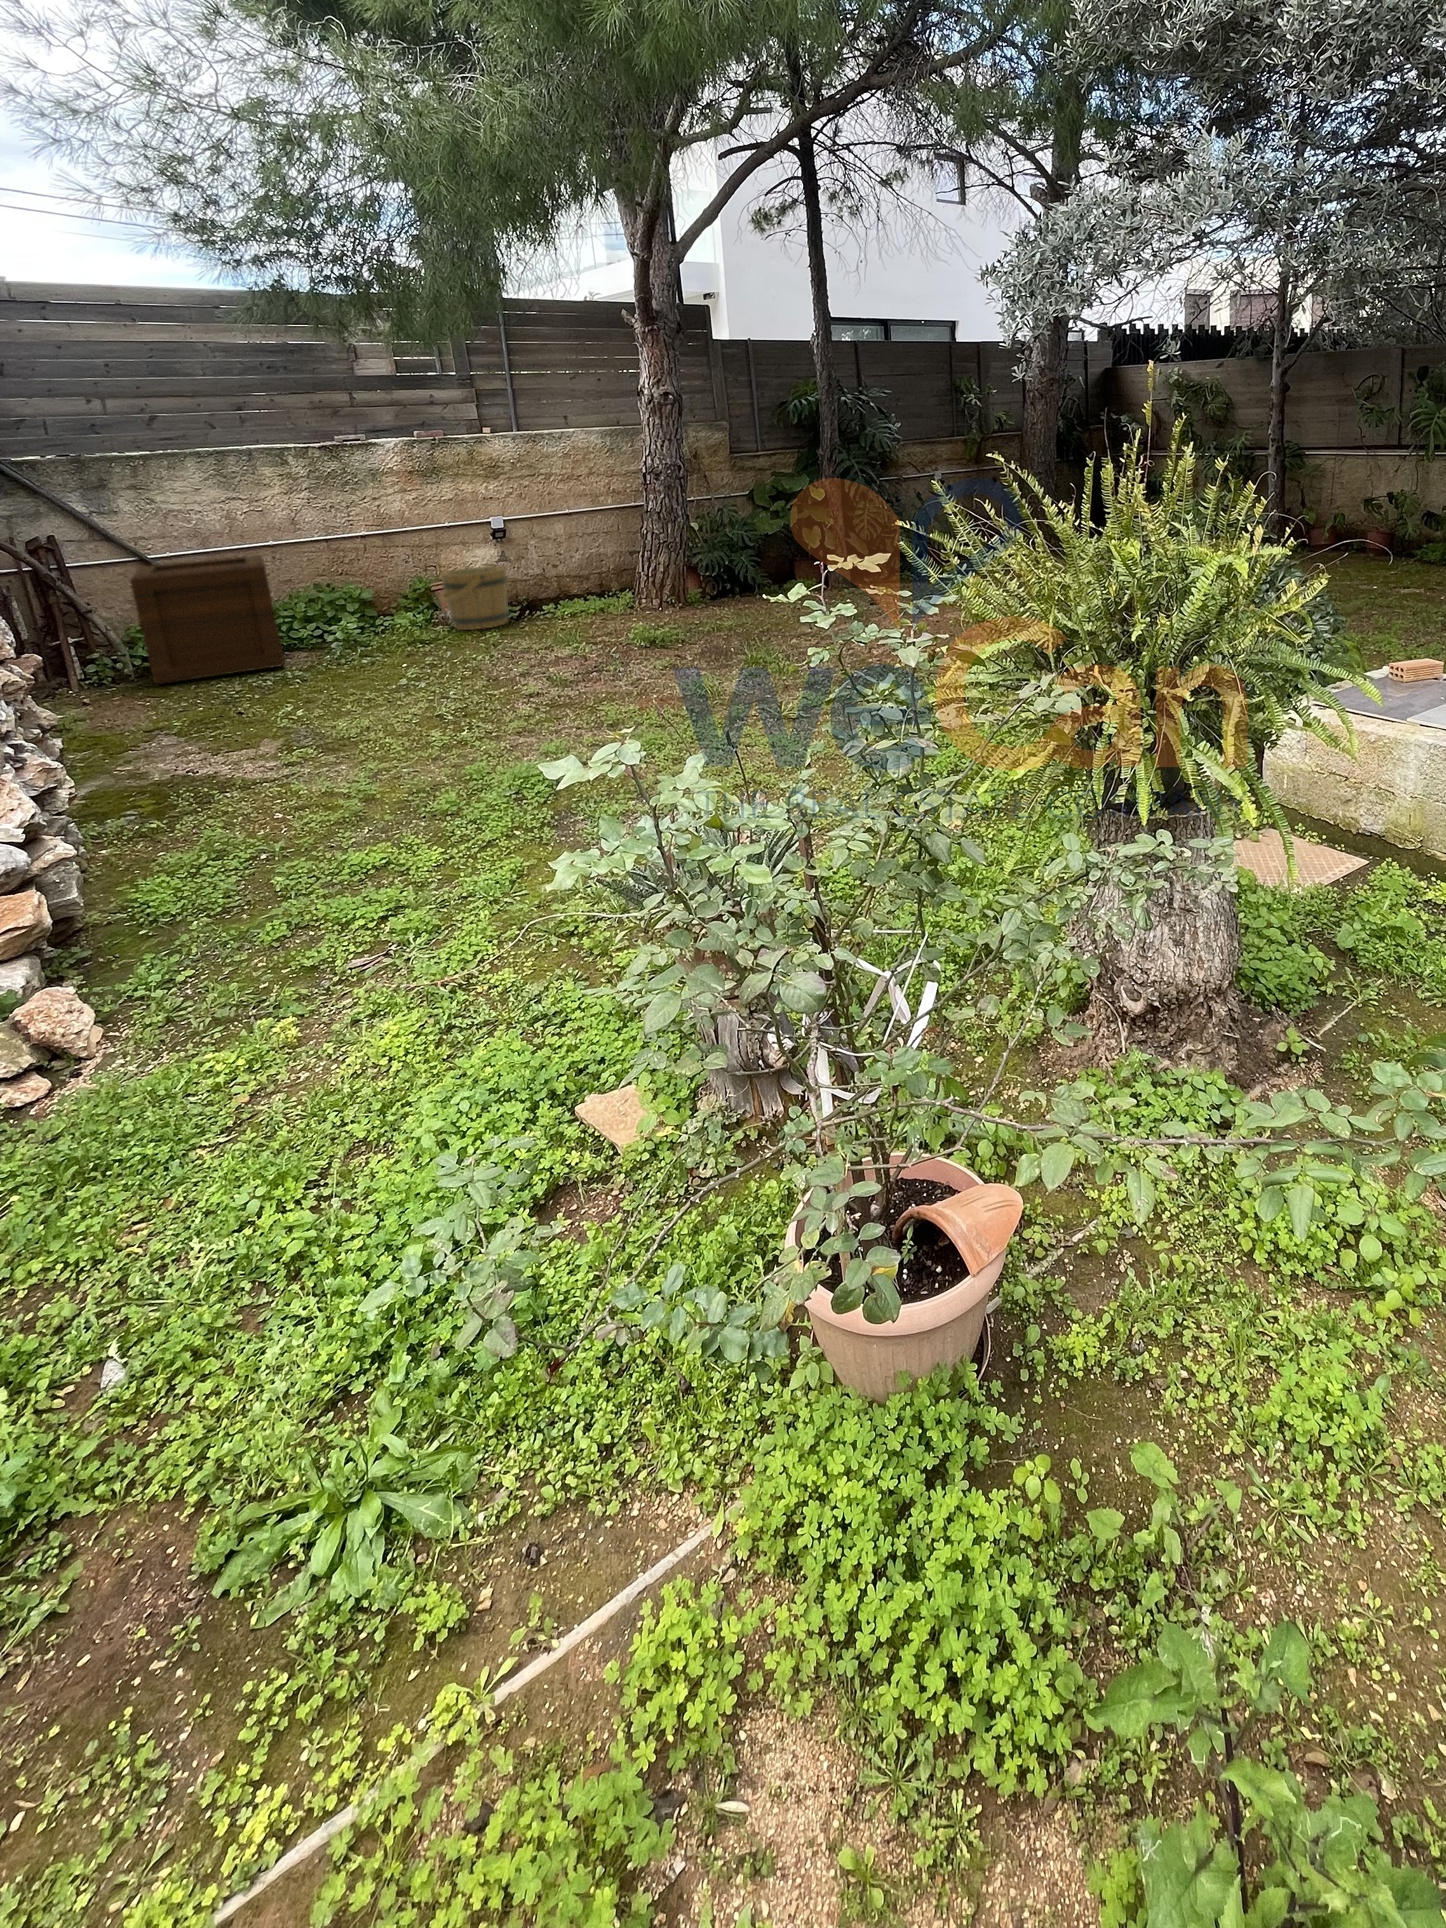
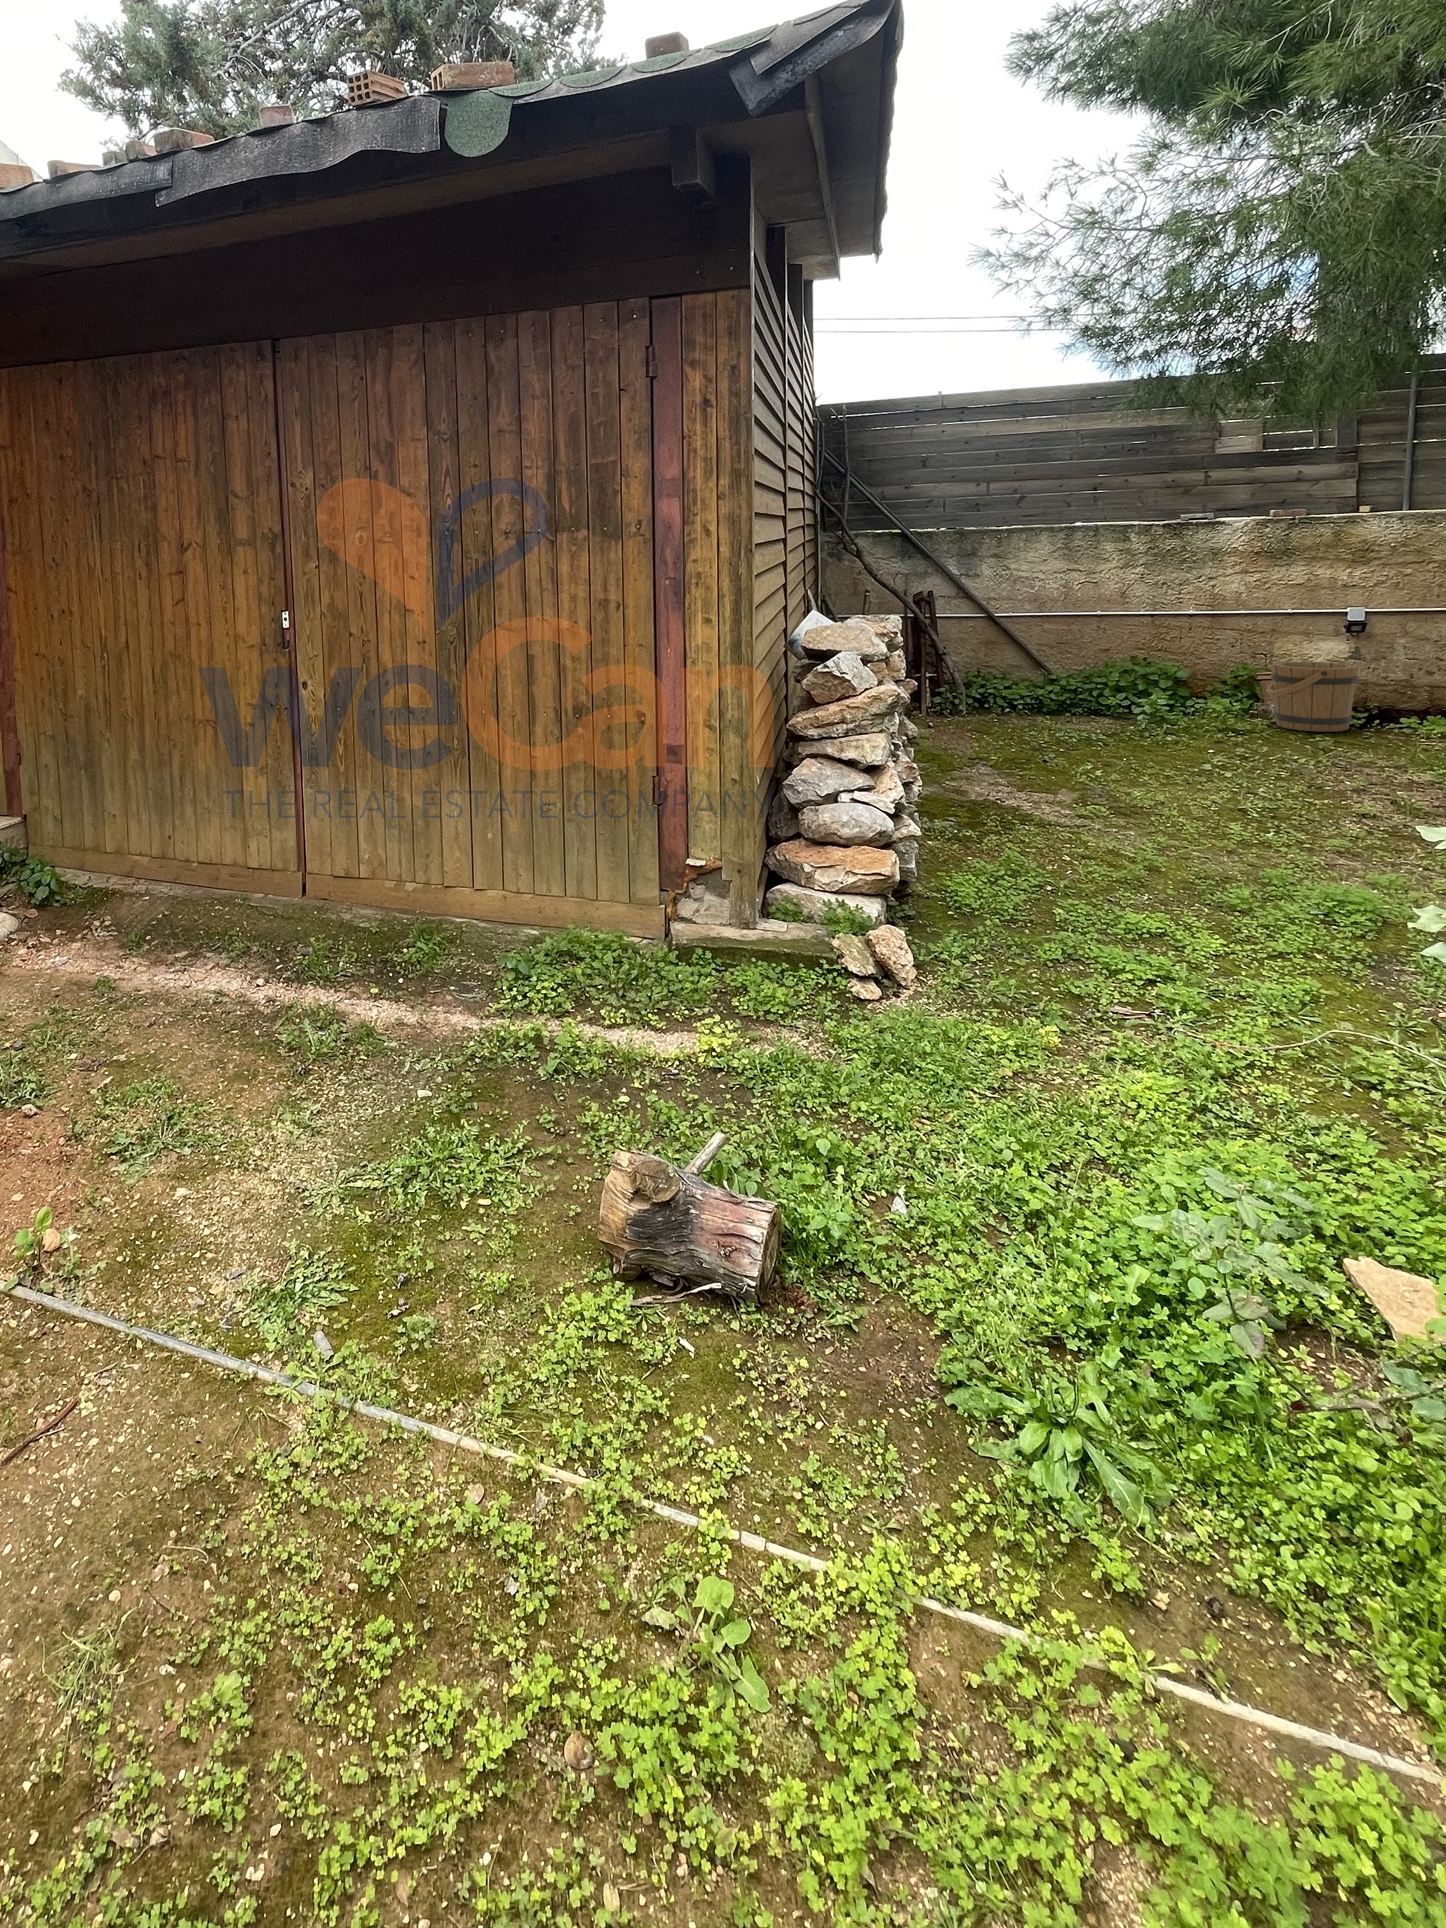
wooden crate: present [130,556,284,684] -> none [983,625,1093,729]

